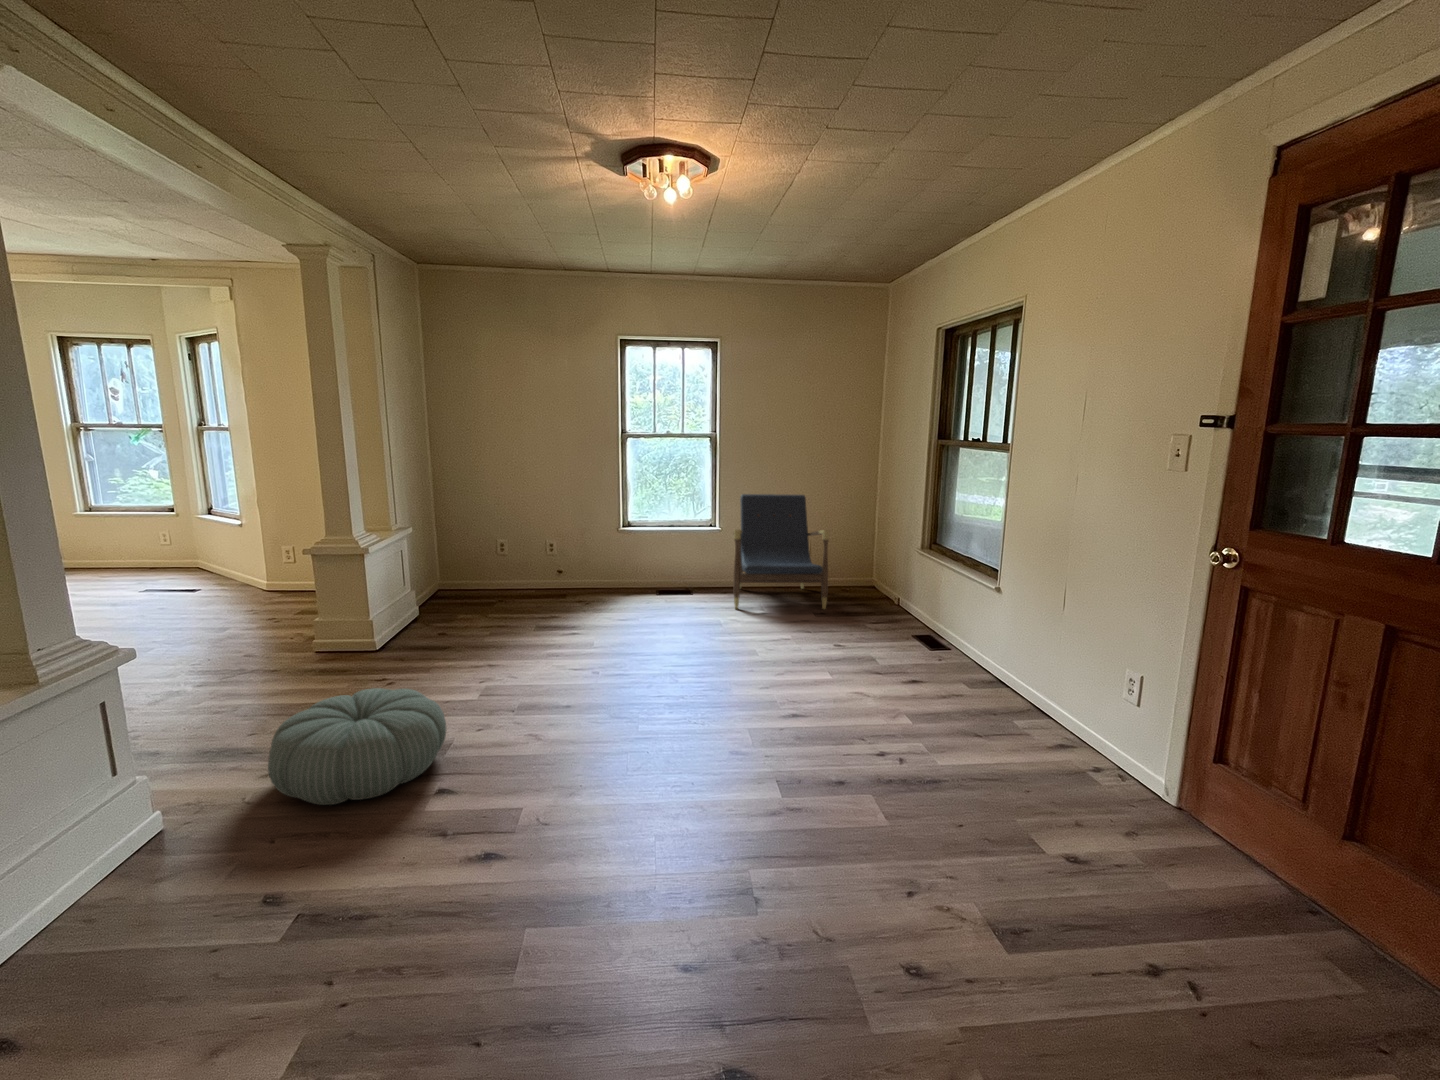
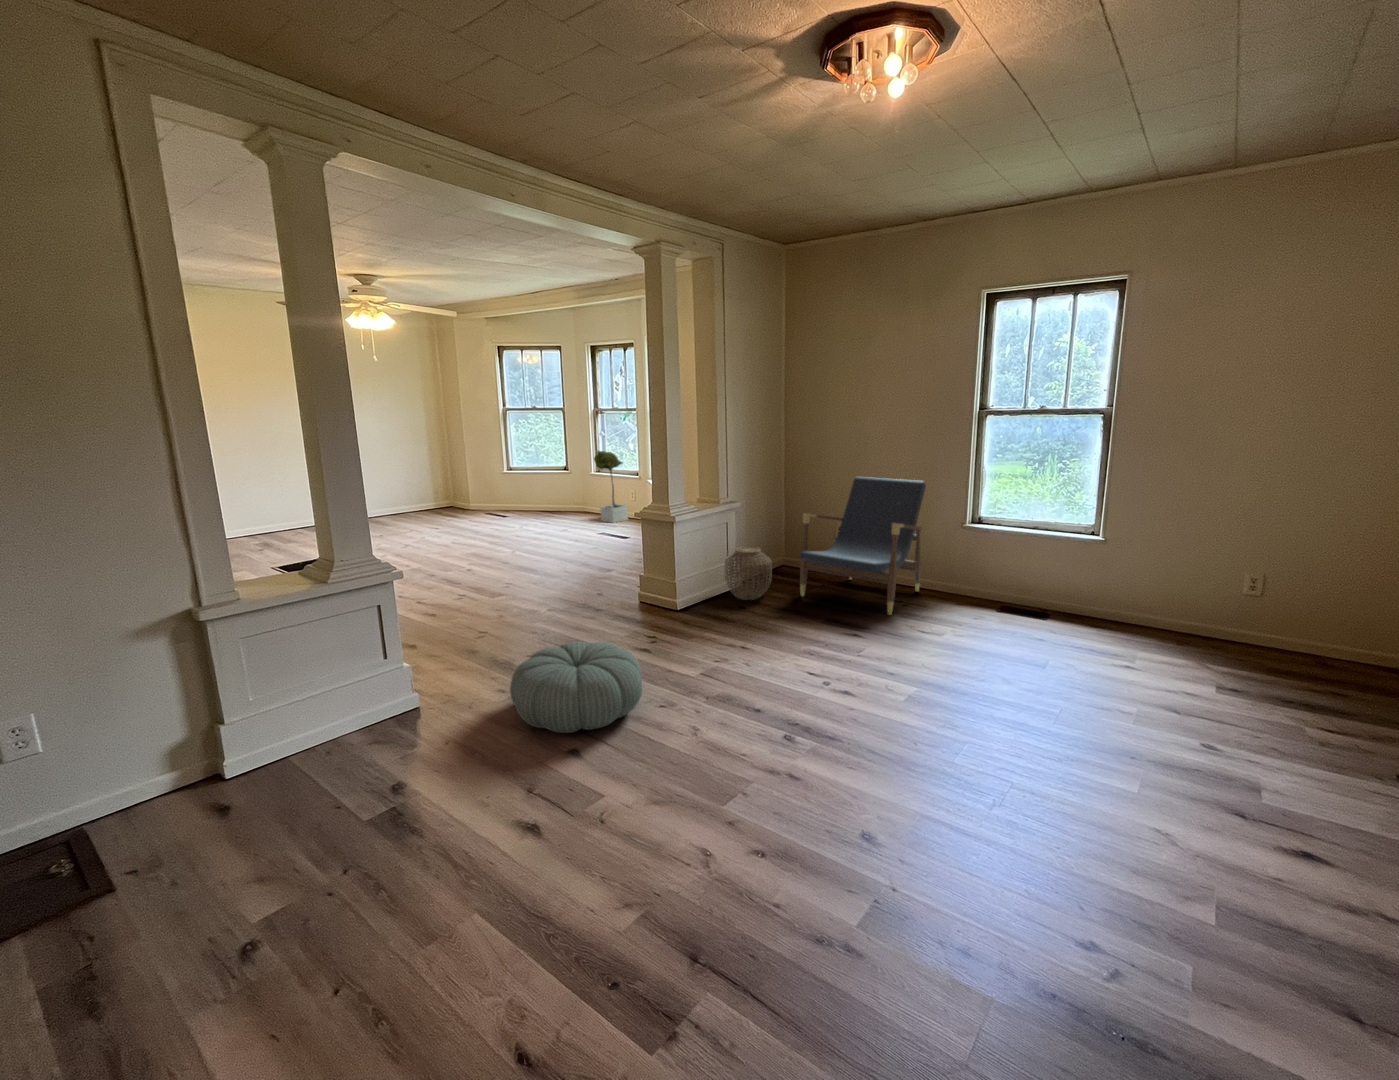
potted tree: none [88,481,161,579] -> present [594,451,628,523]
lounge chair: present [733,494,829,609] -> present [800,477,926,615]
woven basket: none [405,572,460,628] -> present [725,546,772,600]

